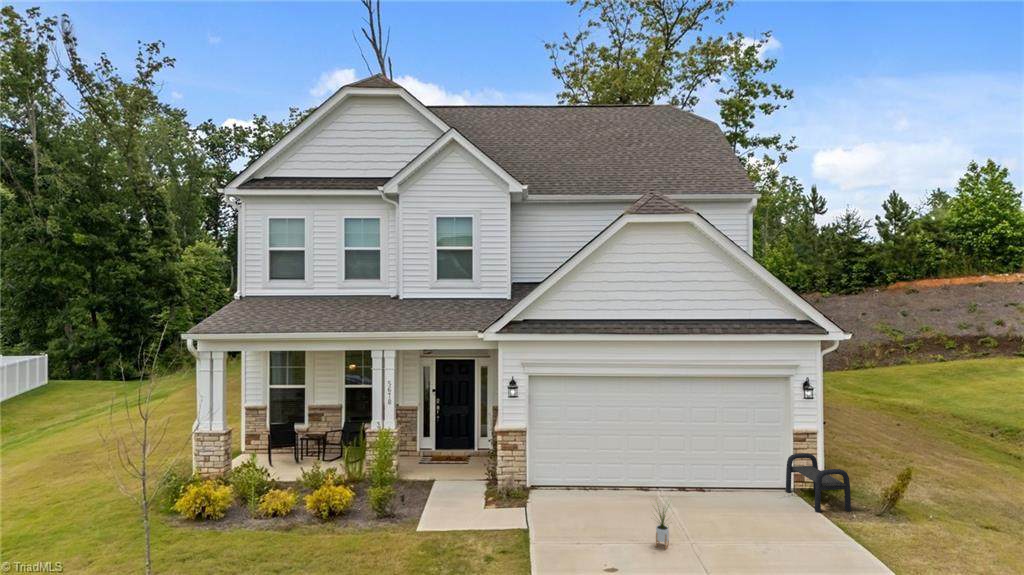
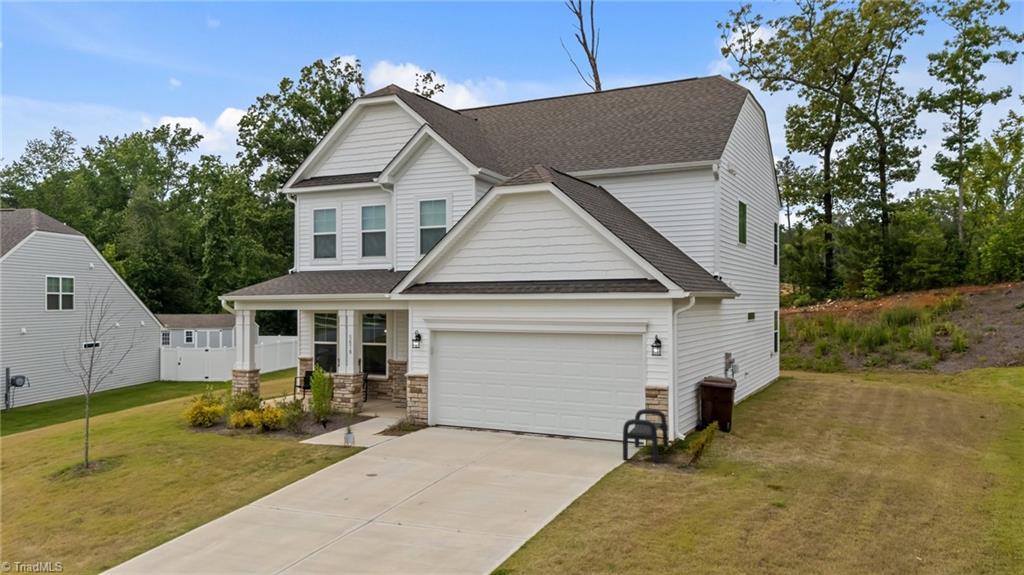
house plant: present [656,506,669,548] -> present [344,419,355,447]

